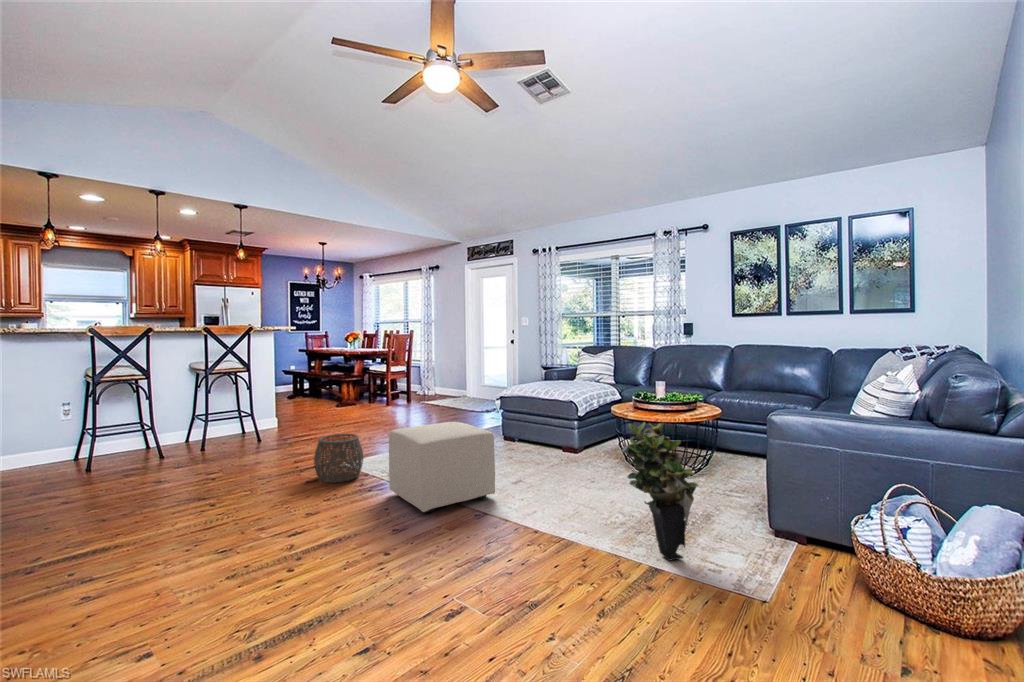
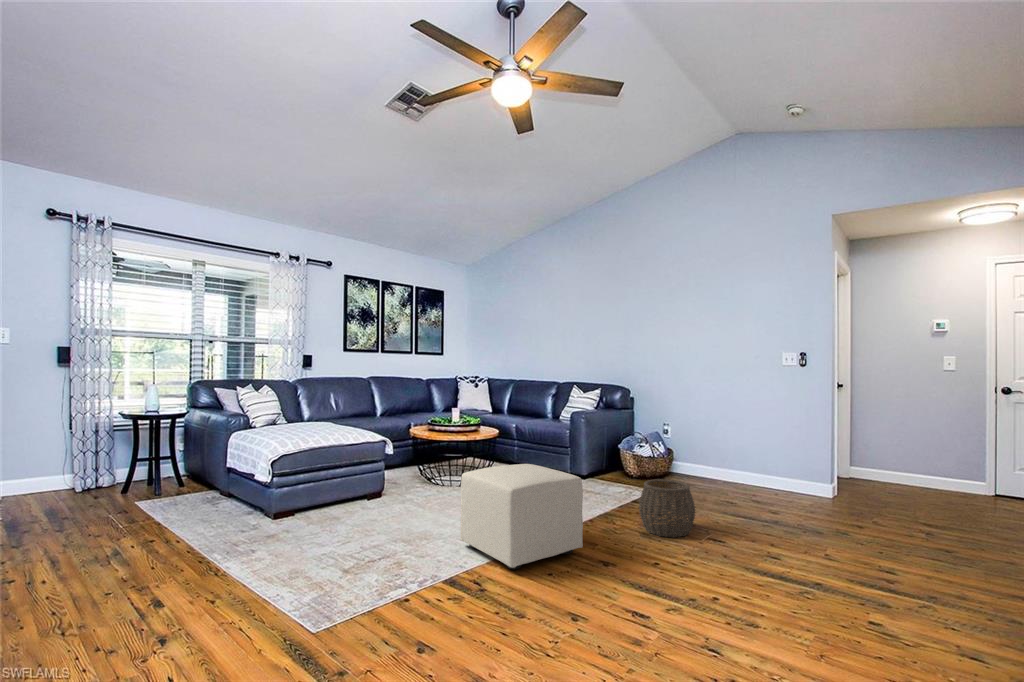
potted plant: present [622,423,698,561] -> none [588,422,633,498]
woven basket: present [314,434,364,483] -> present [639,479,695,537]

